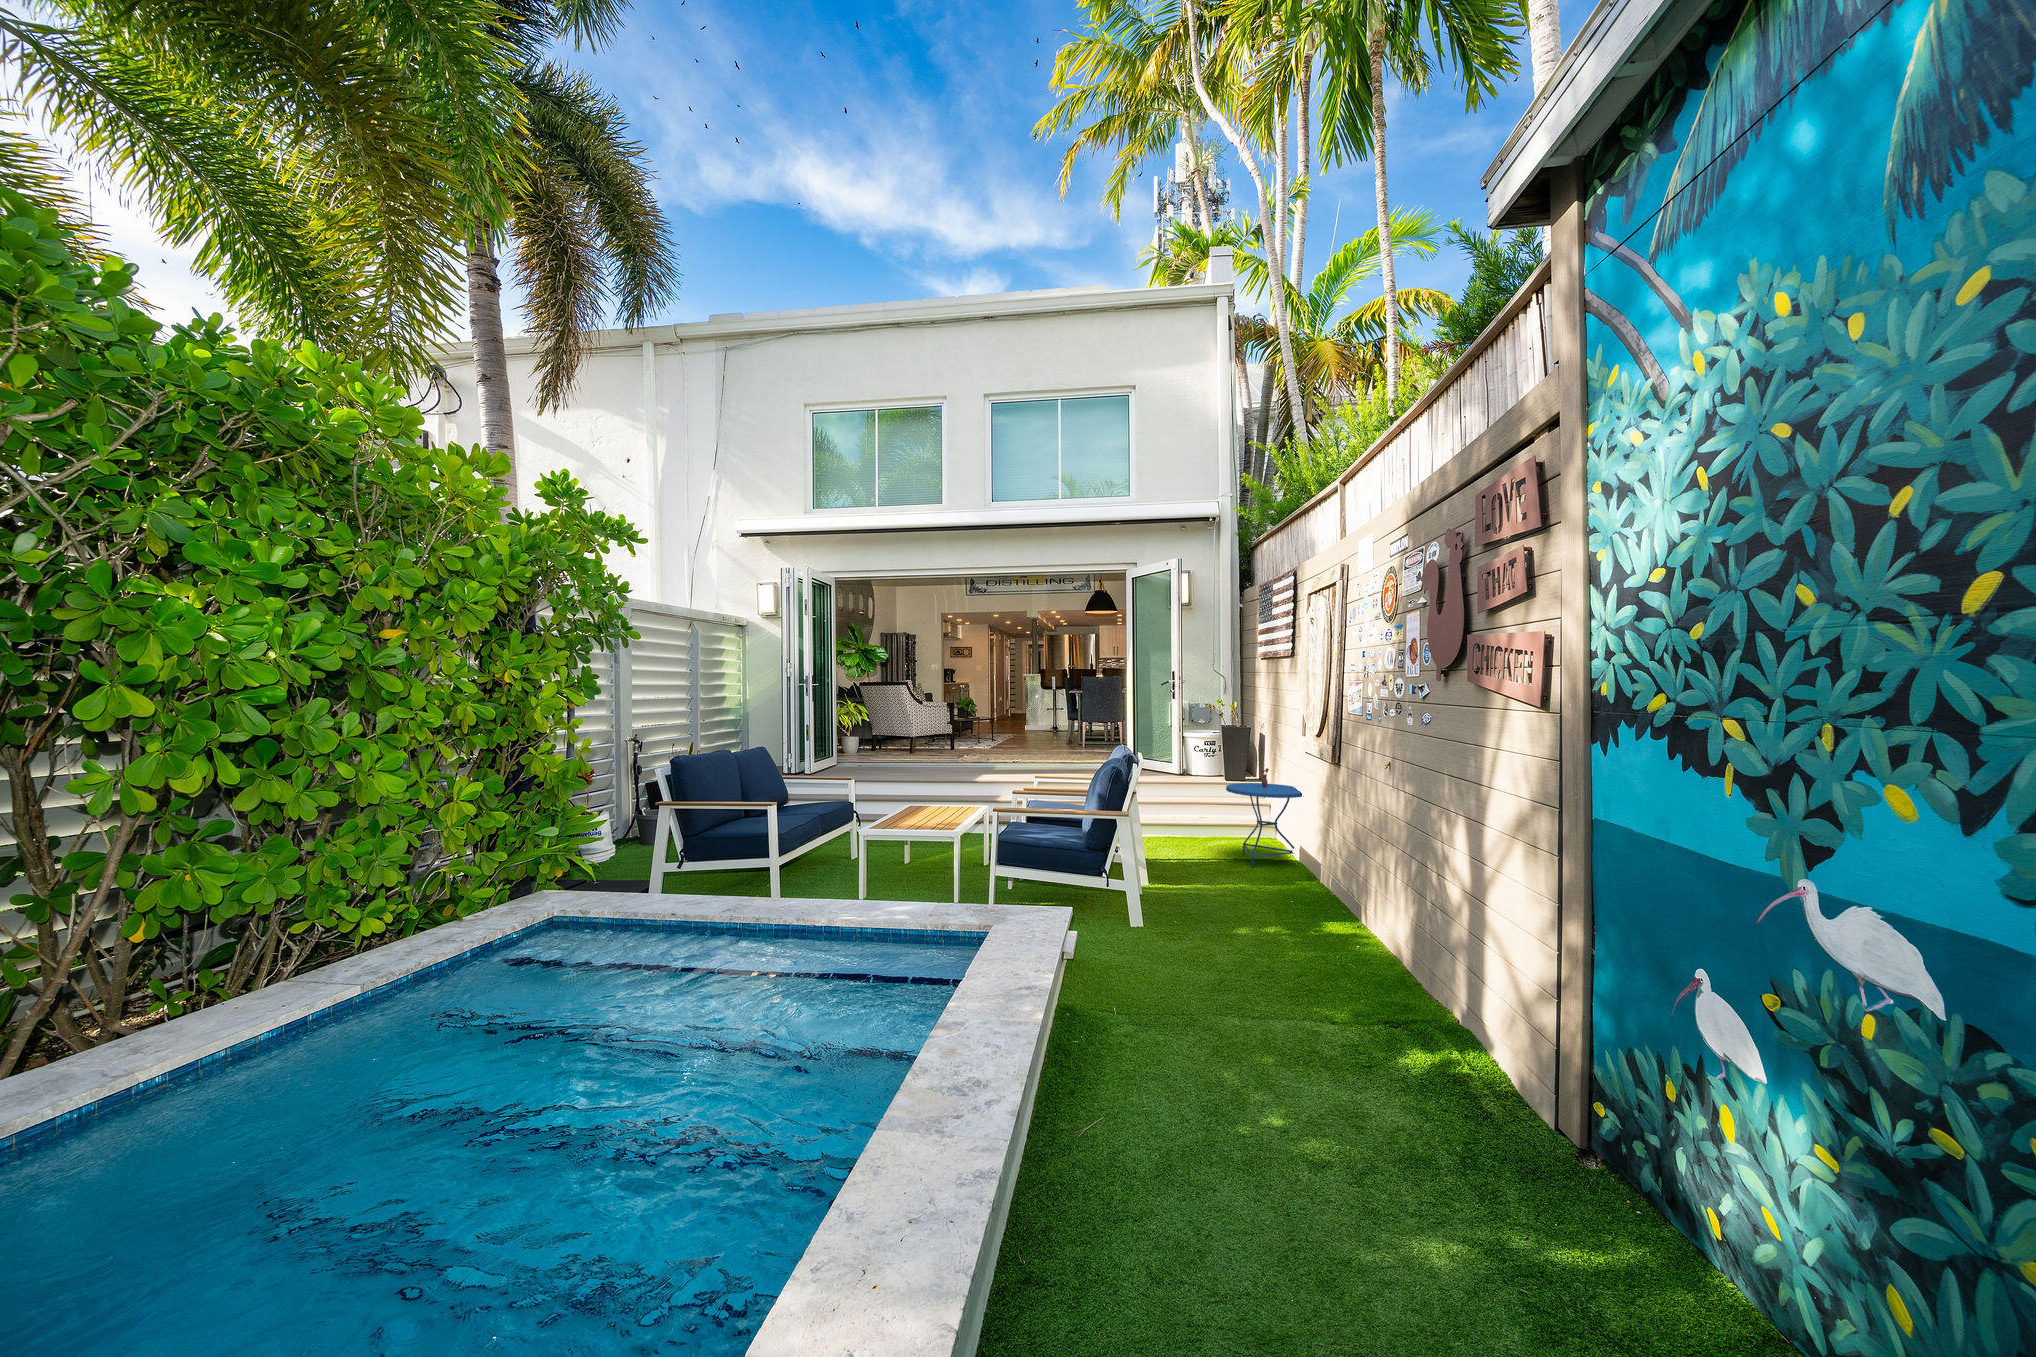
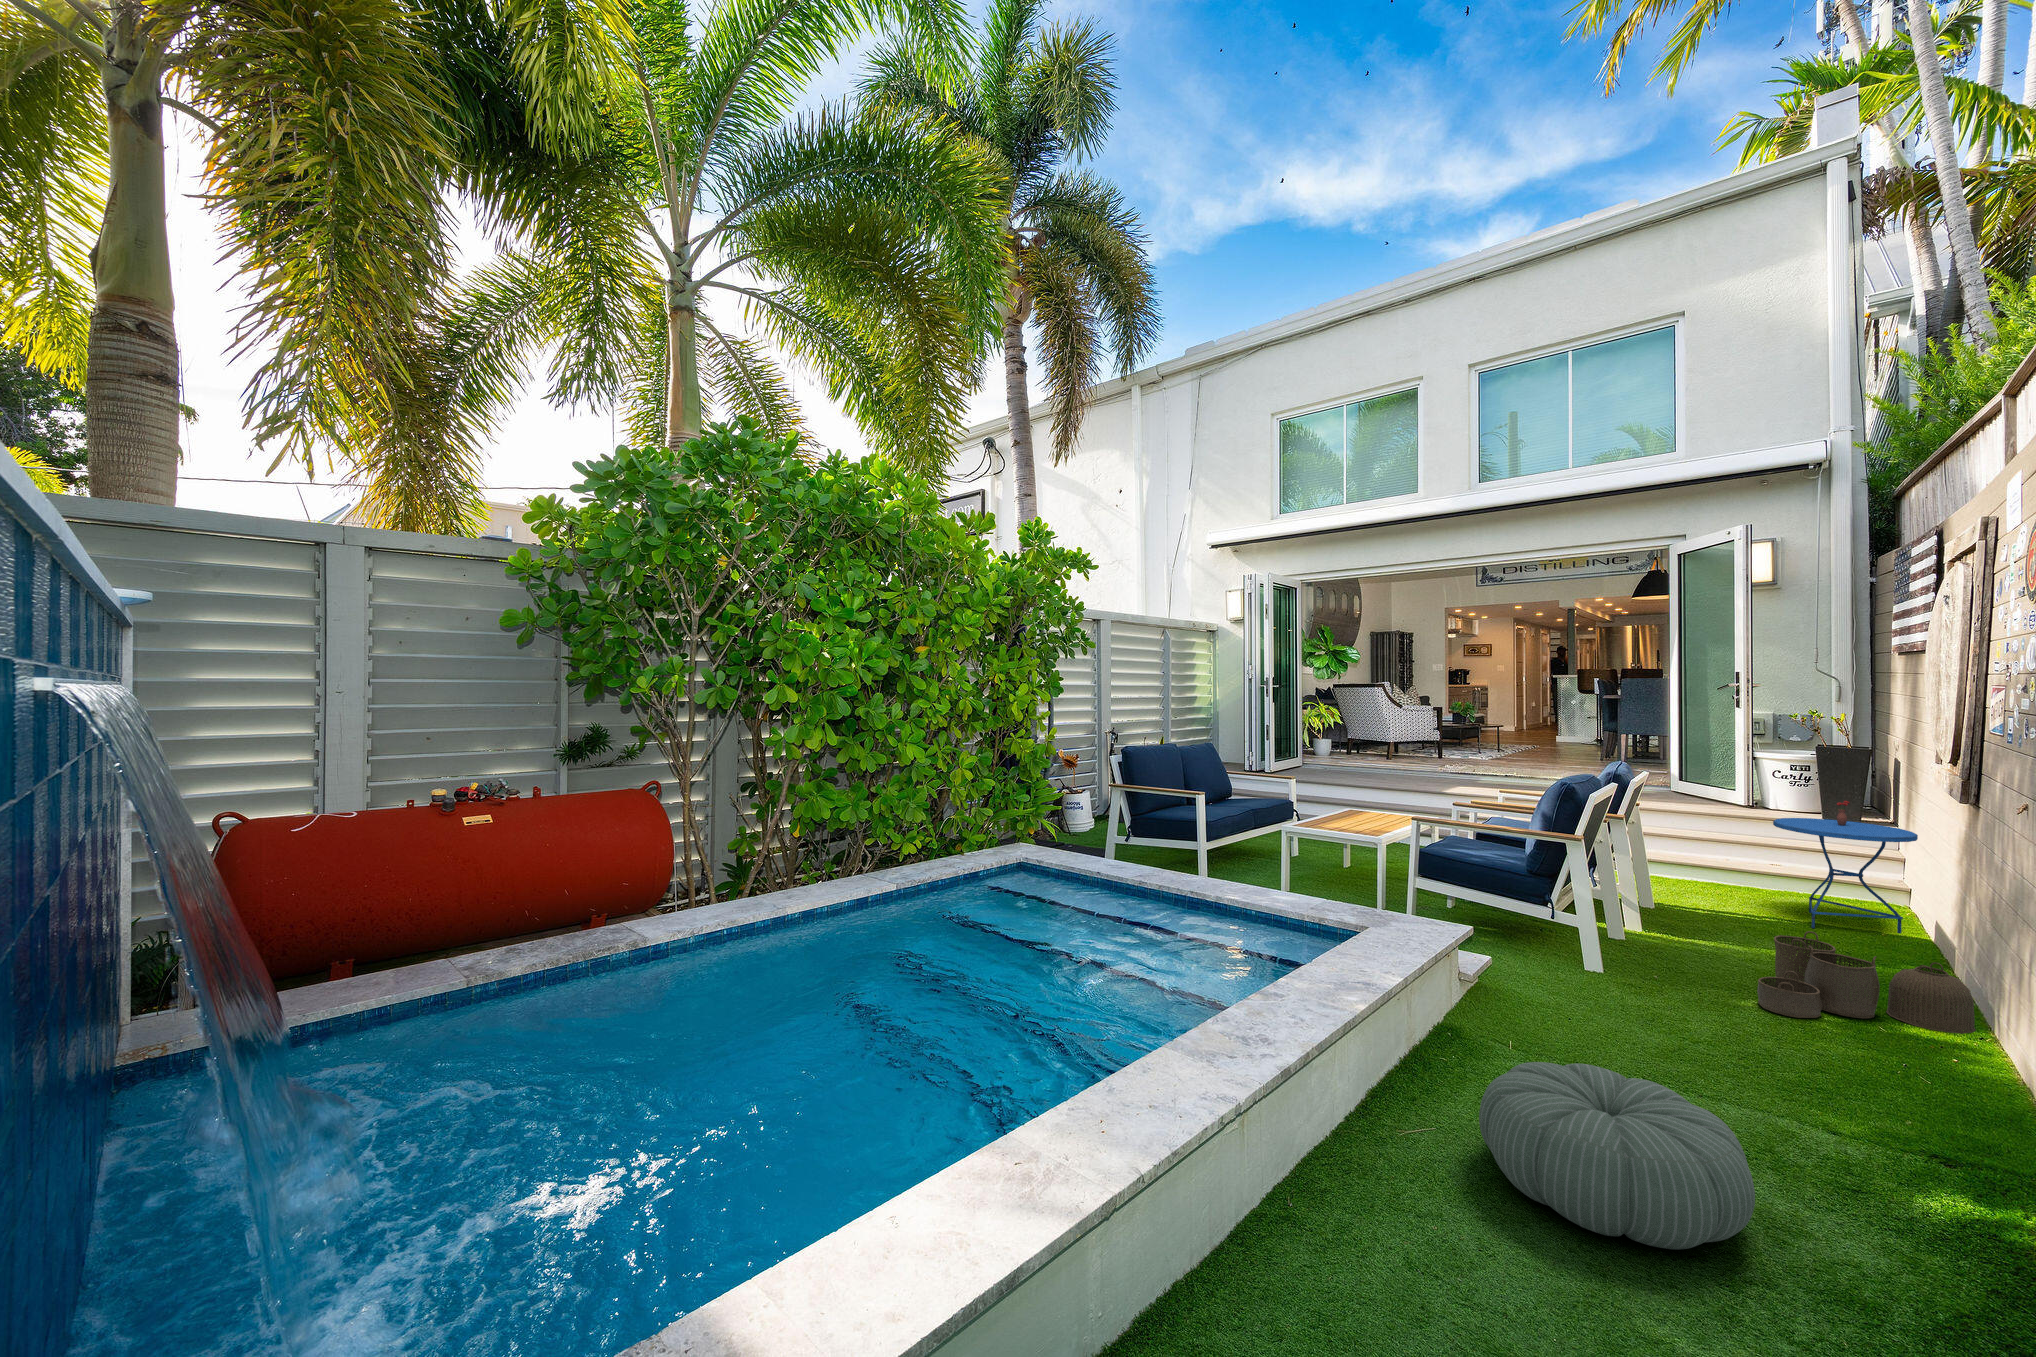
woven basket: none [1263,875,1380,948] -> present [1757,931,1976,1034]
pouf: none [1188,1045,1412,1220] -> present [1479,1062,1755,1250]

